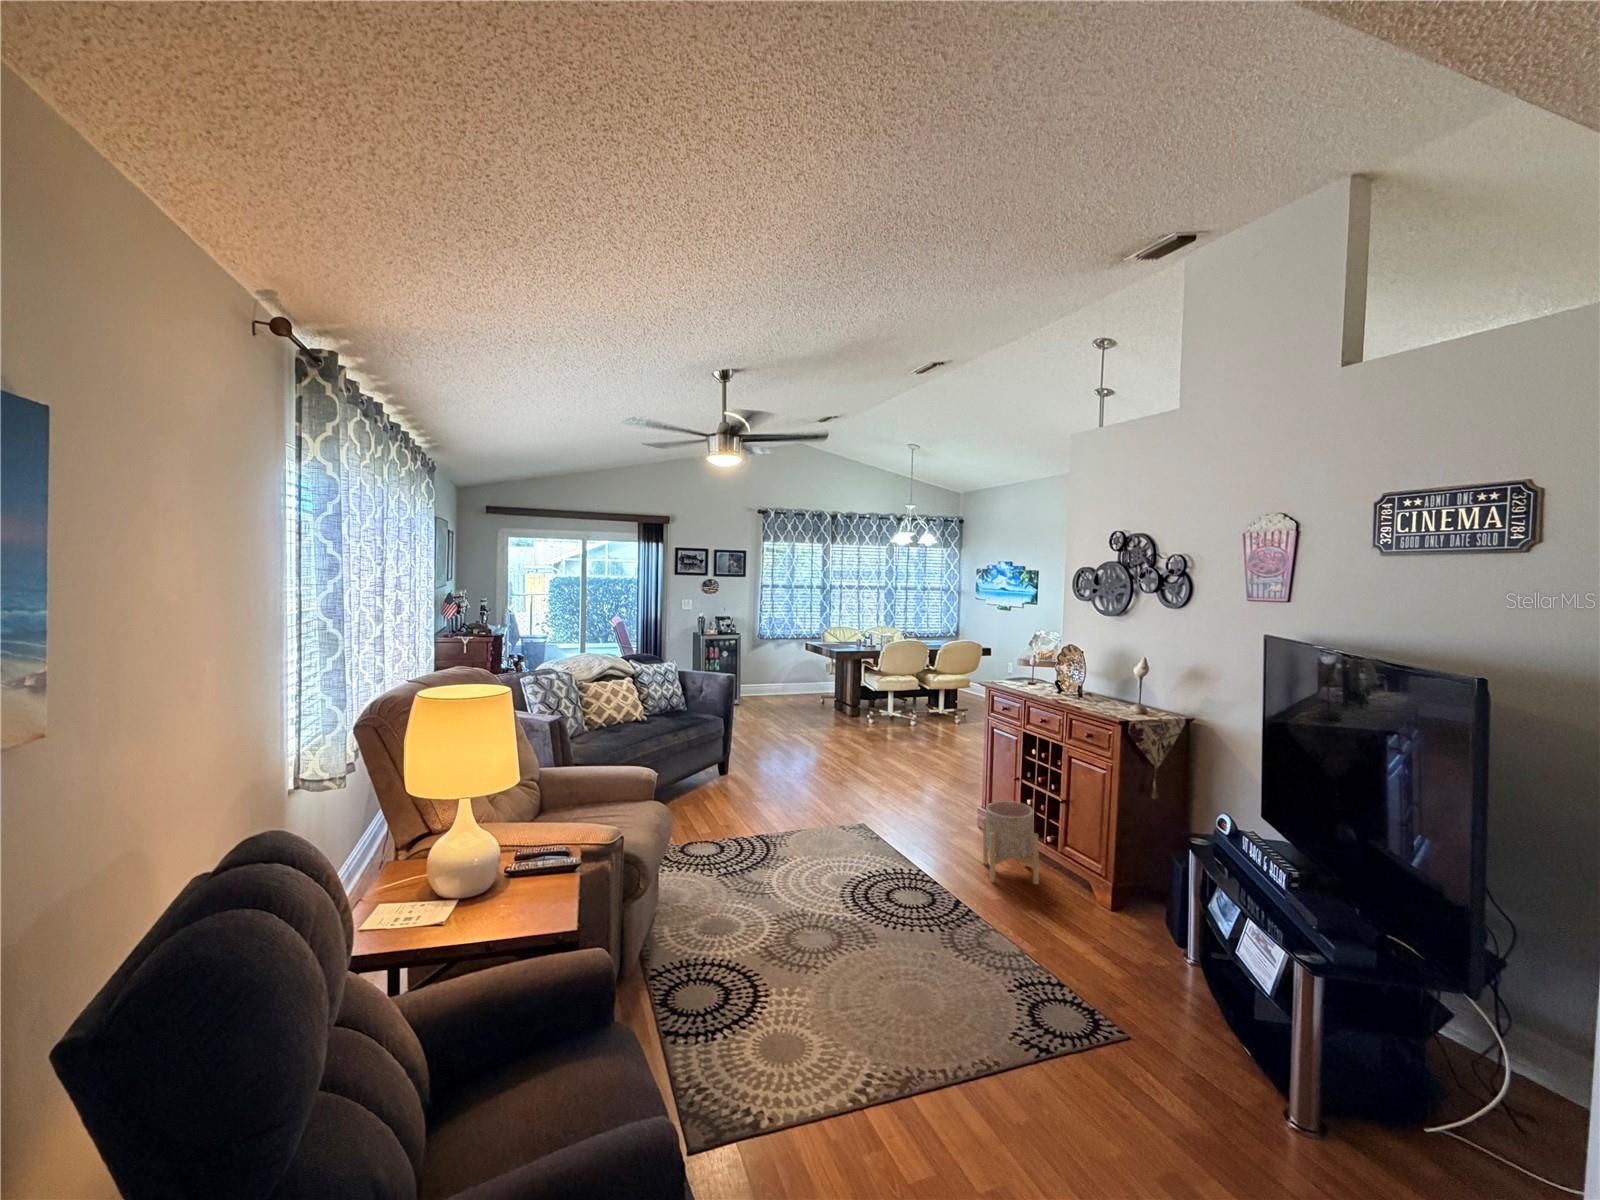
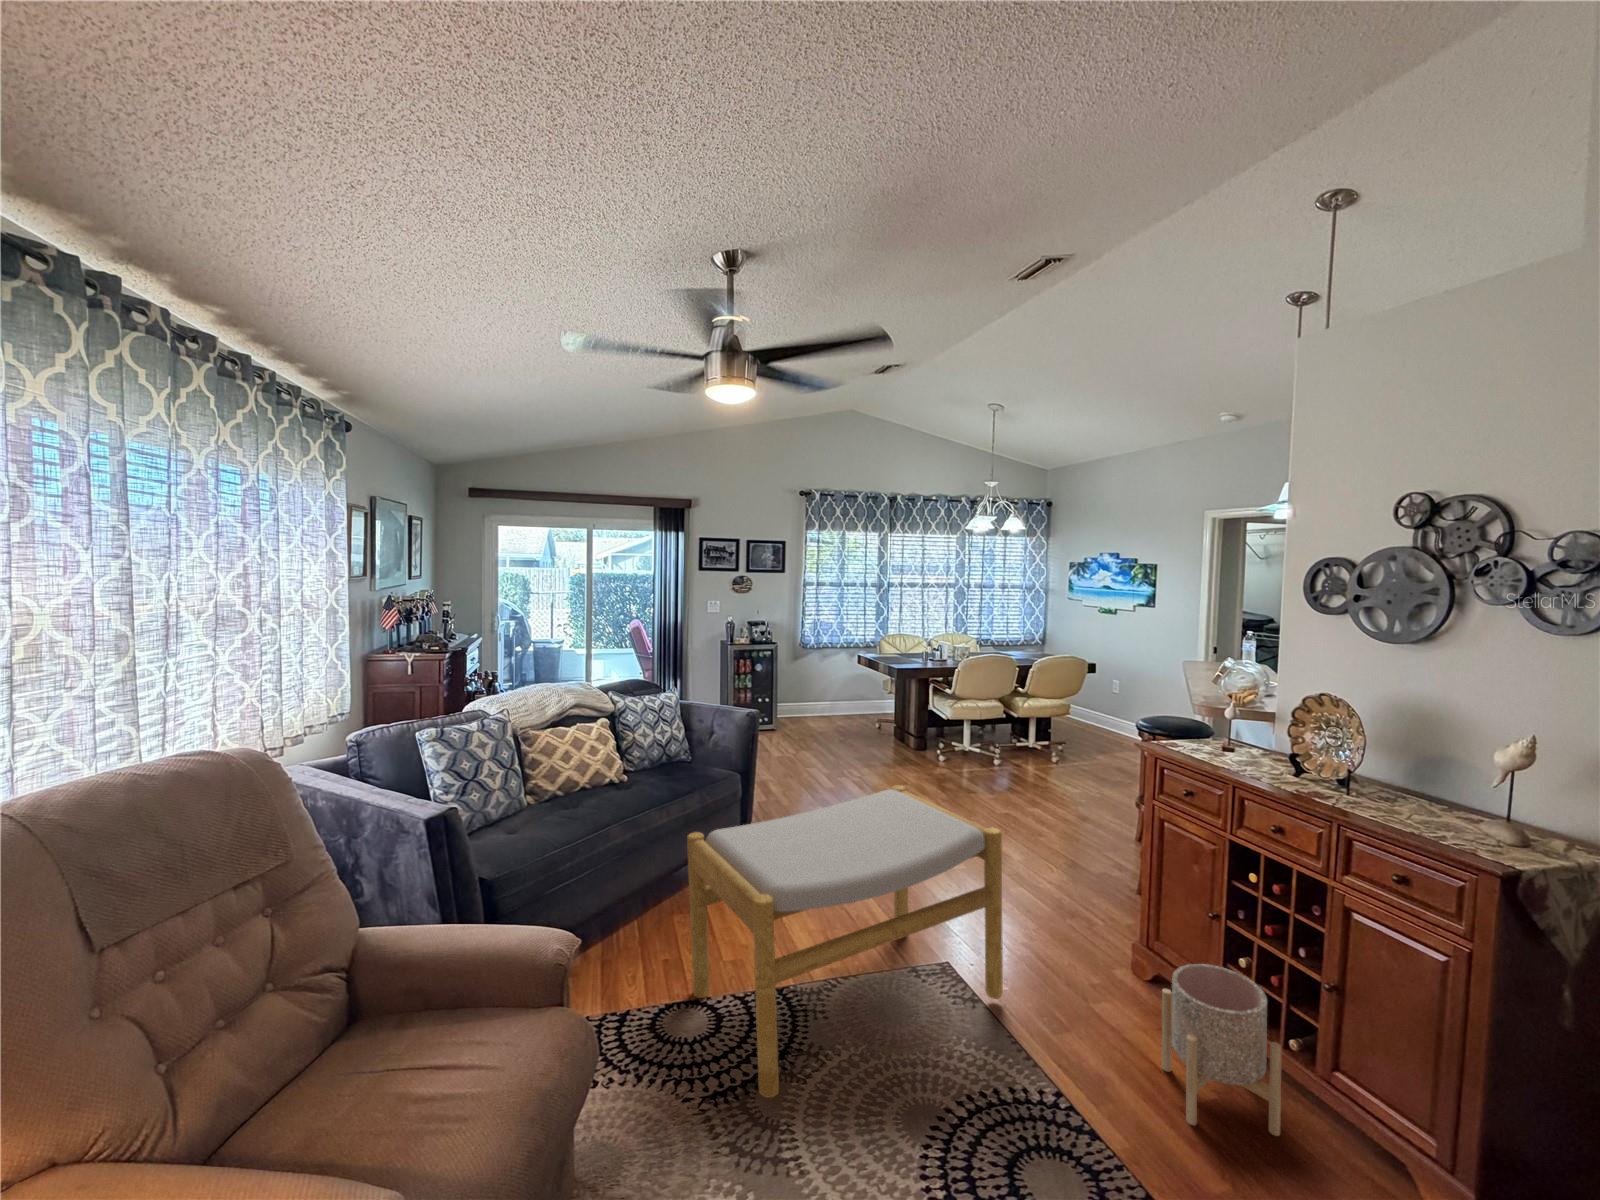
footstool: none [700,715,896,882] -> present [687,785,1003,1098]

